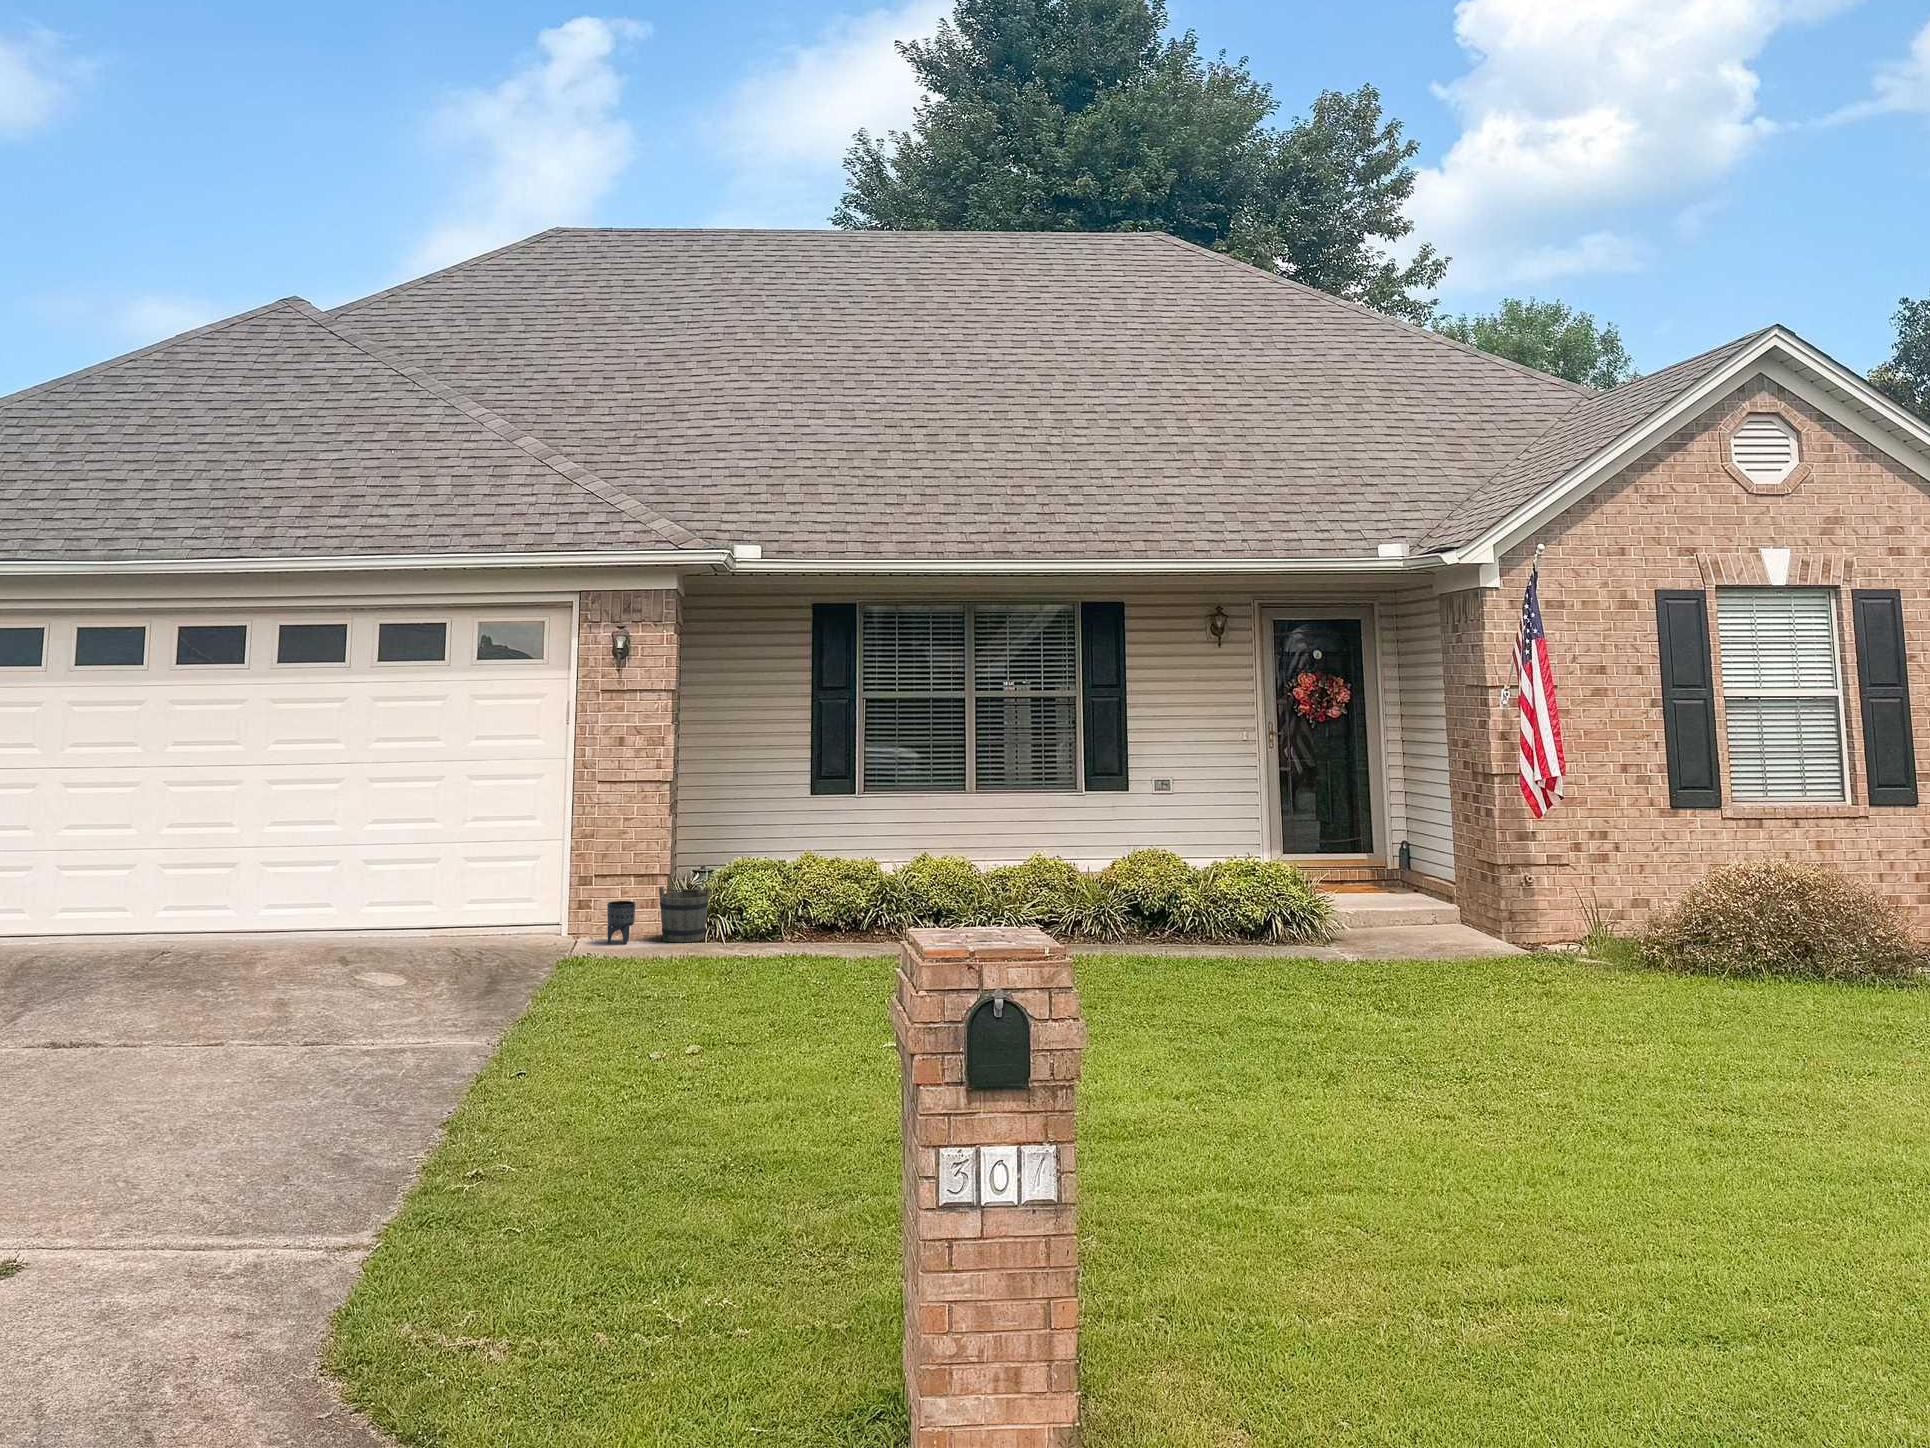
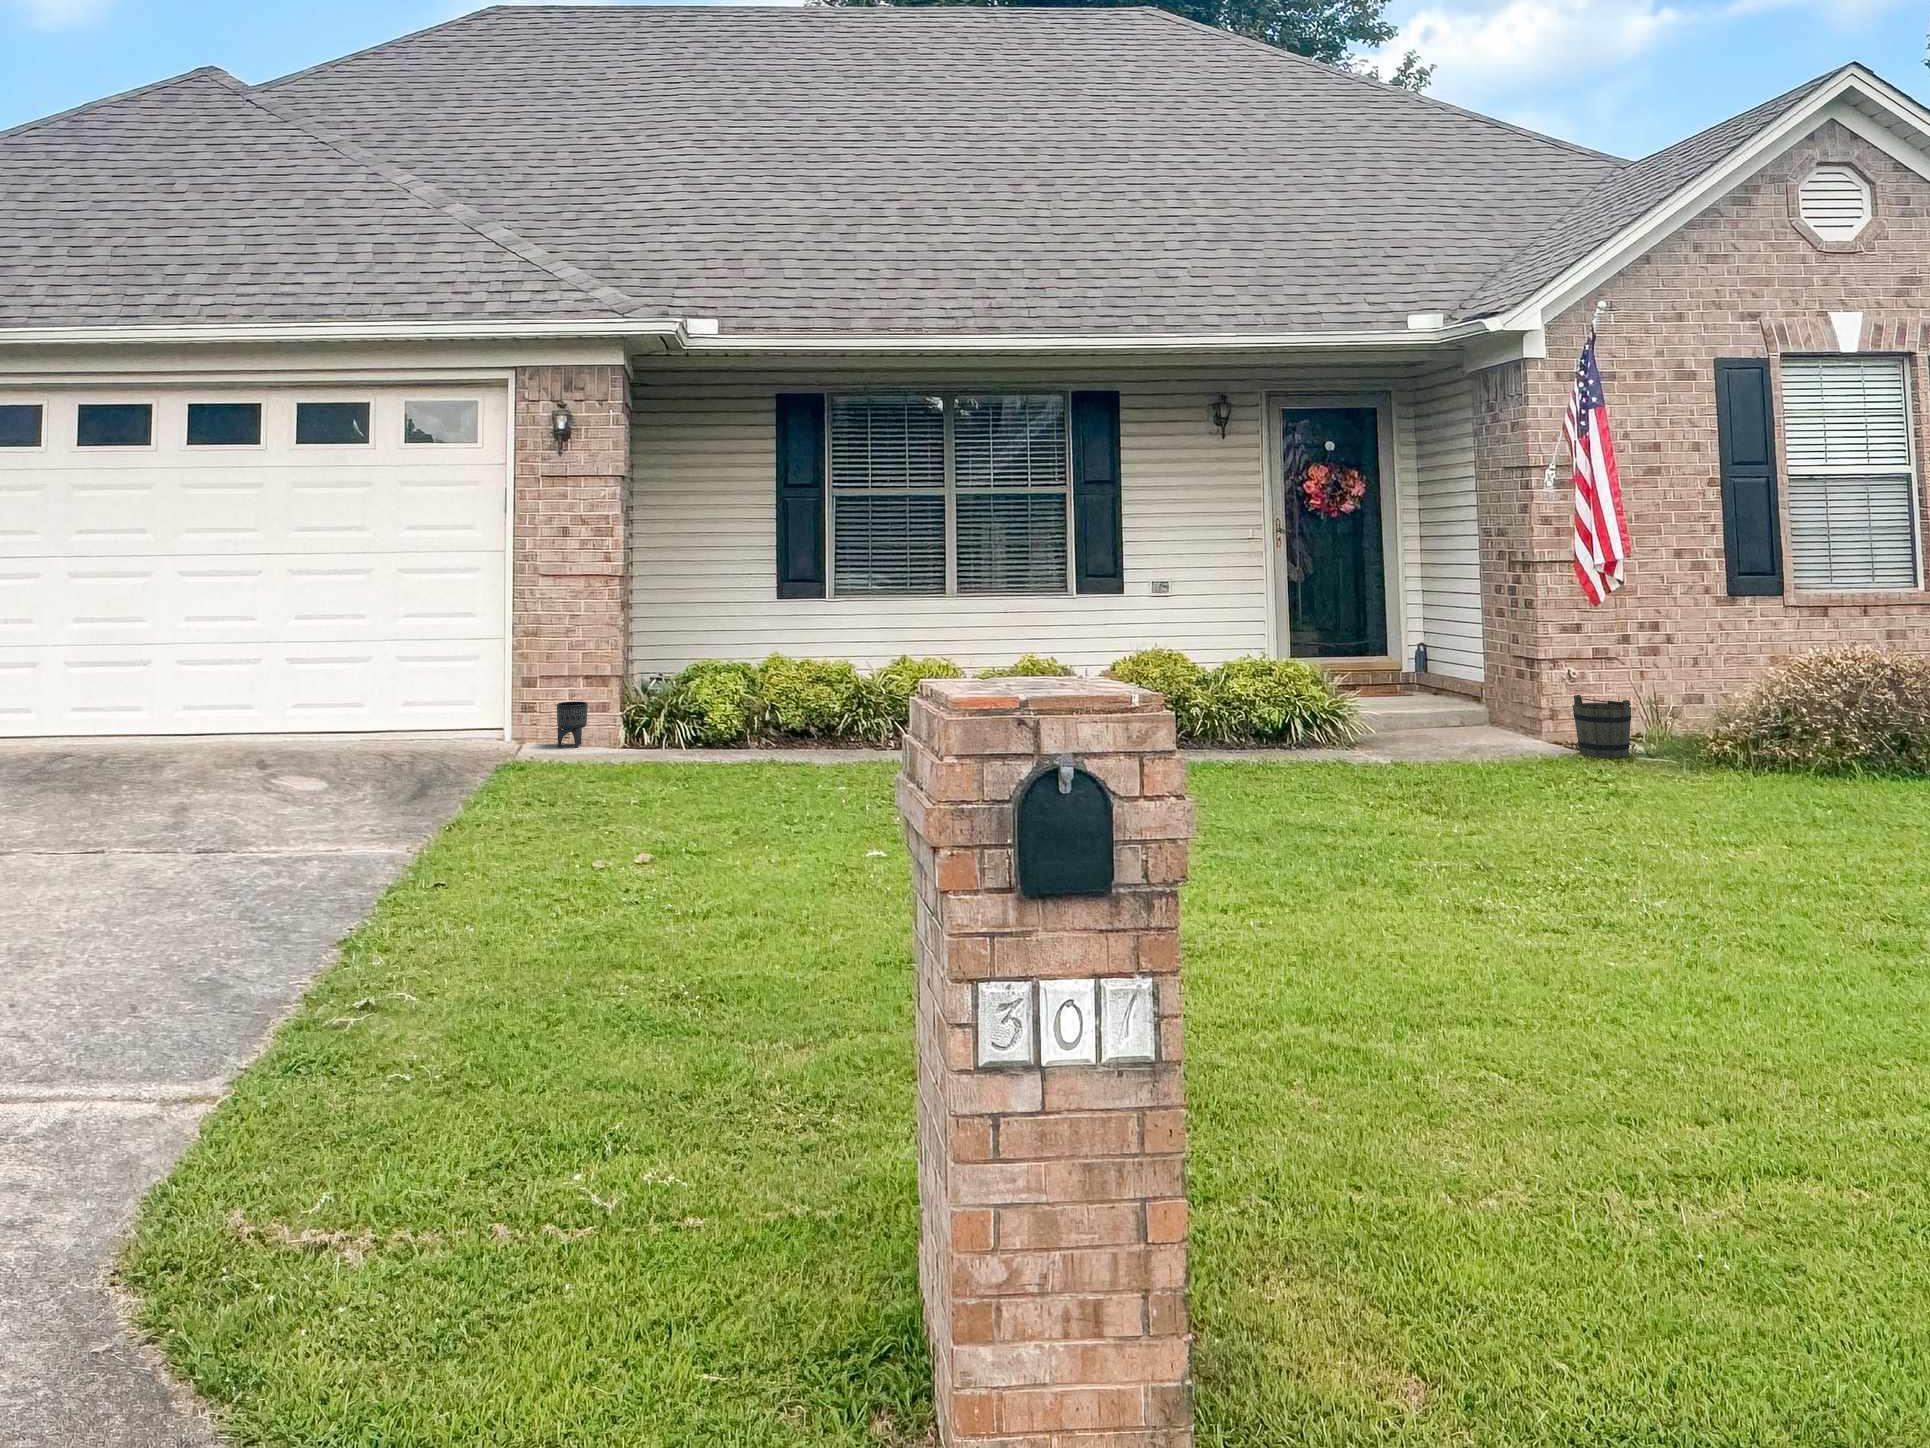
bucket: present [659,886,710,942] -> present [1573,695,1631,758]

